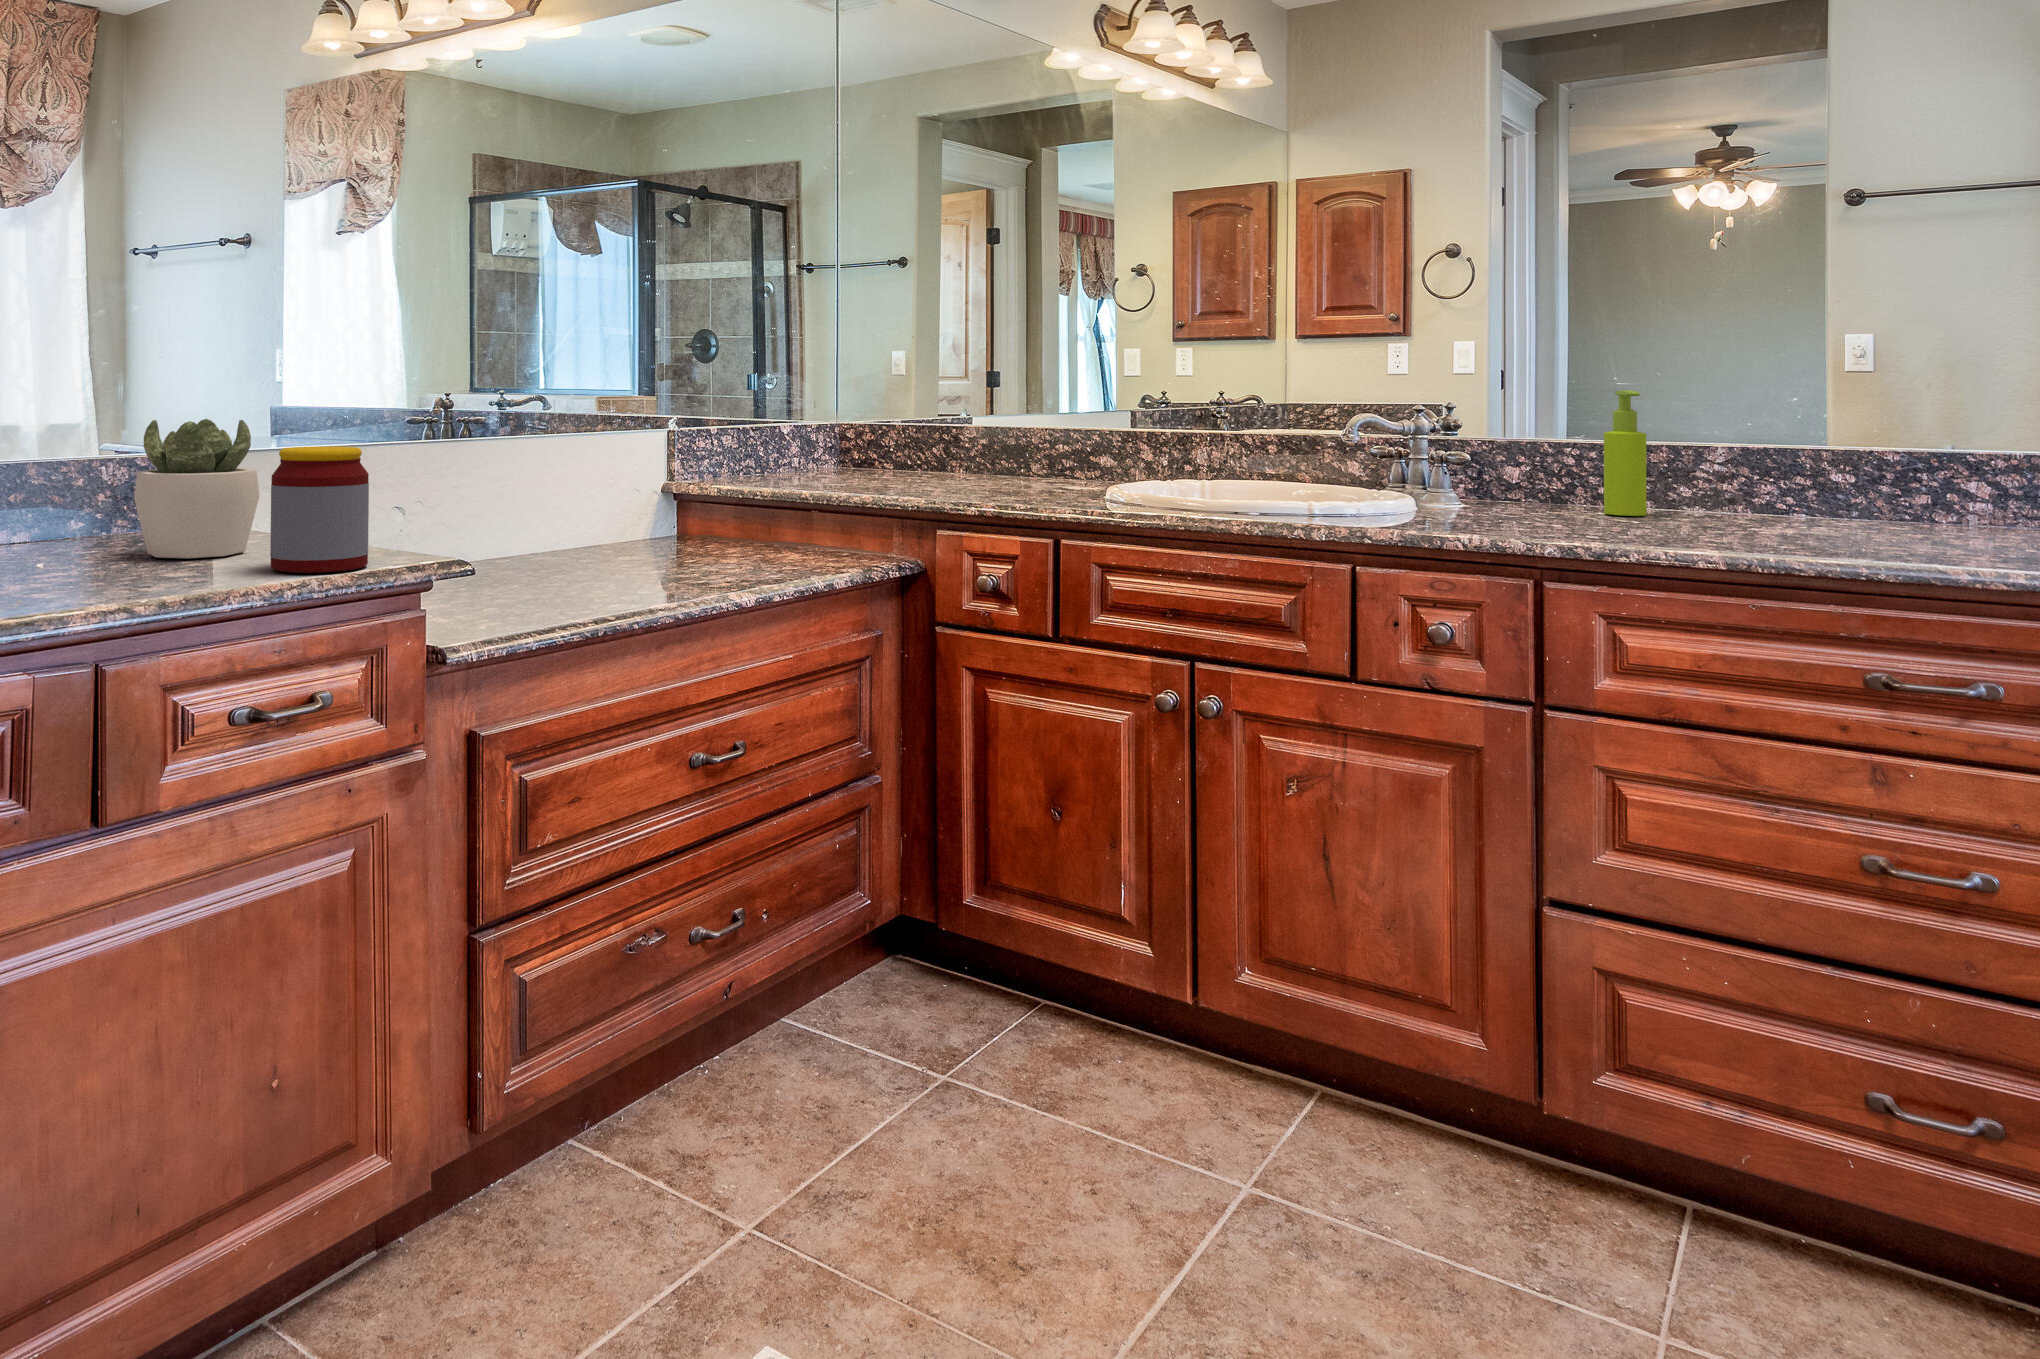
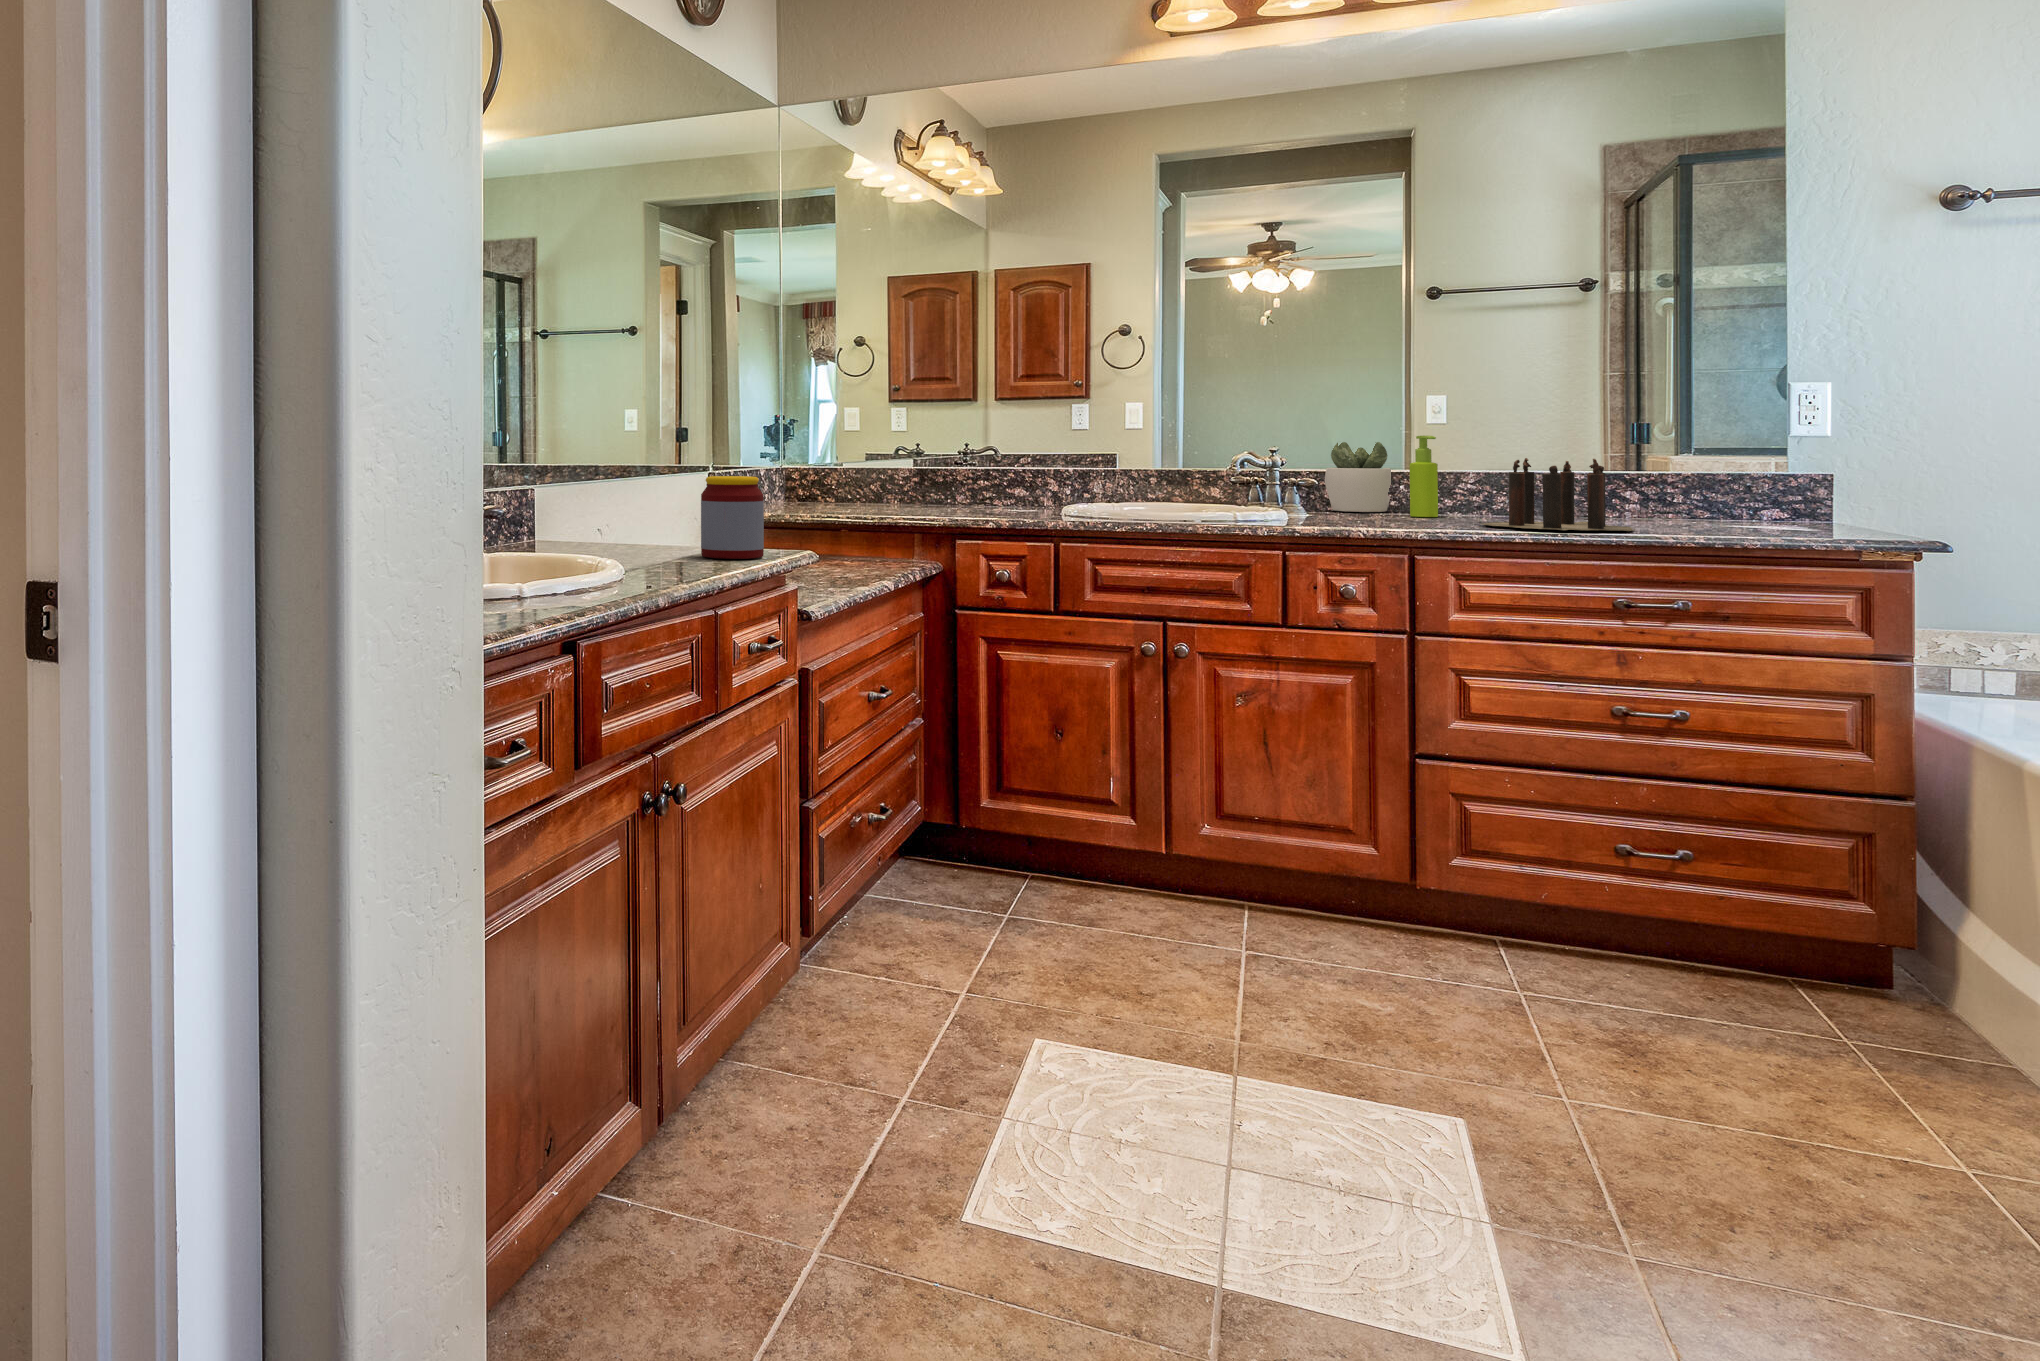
succulent plant: present [134,419,259,559] -> present [1325,442,1391,512]
candle: none [1669,428,2004,556] -> present [1482,458,1635,531]

